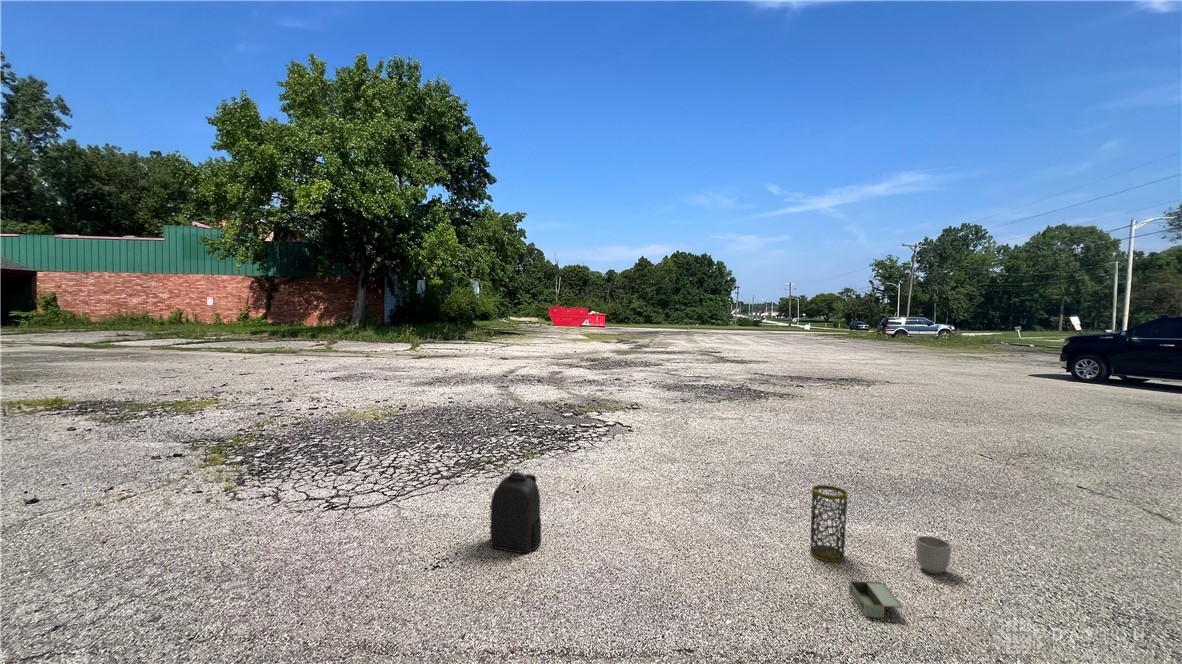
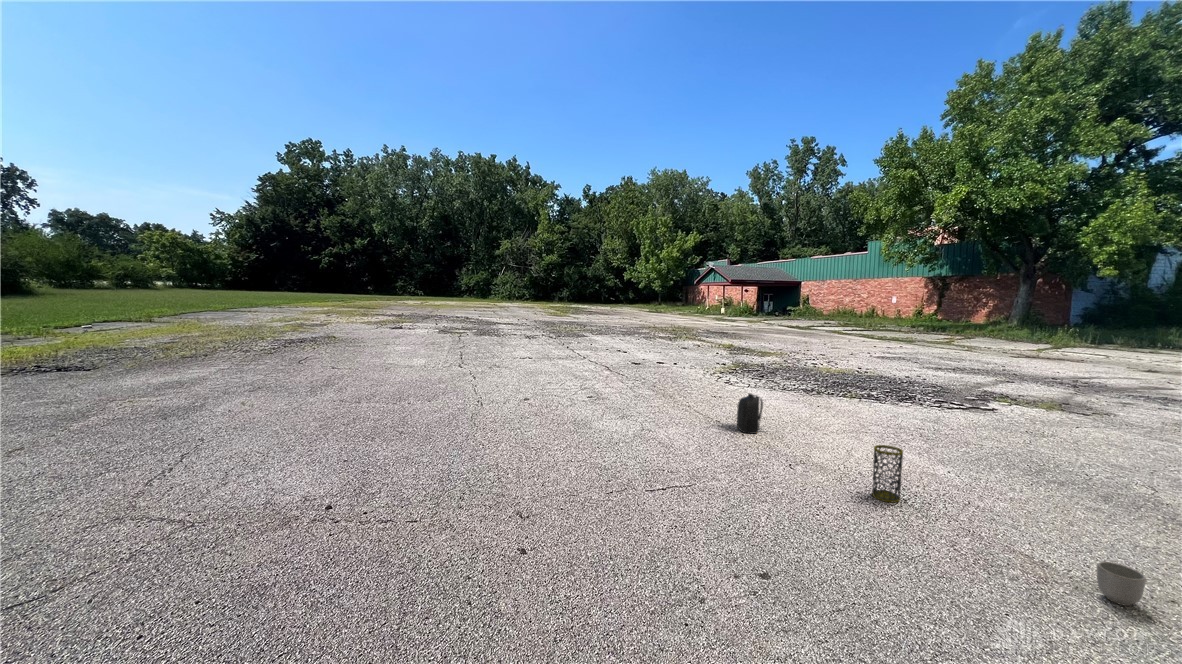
planter: present [916,536,951,574] -> present [1097,562,1146,606]
toolbox: present [849,581,902,618] -> none [808,492,850,507]

